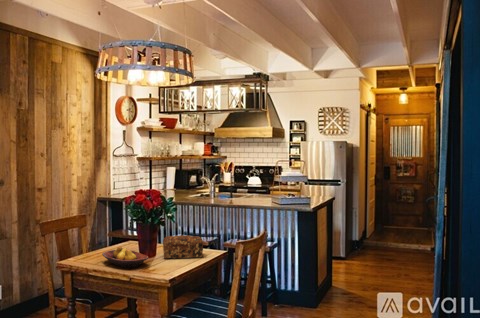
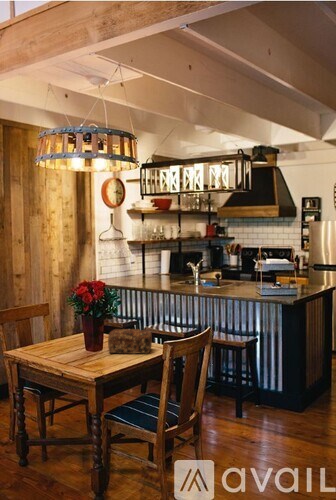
fruit bowl: present [102,247,148,268] -> none [46,339,88,362]

